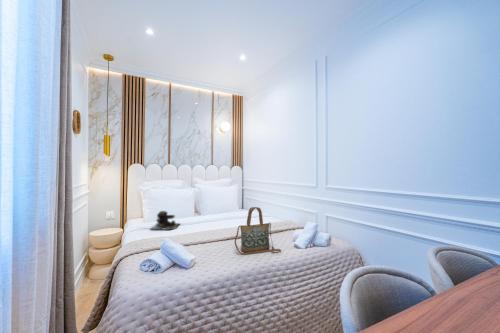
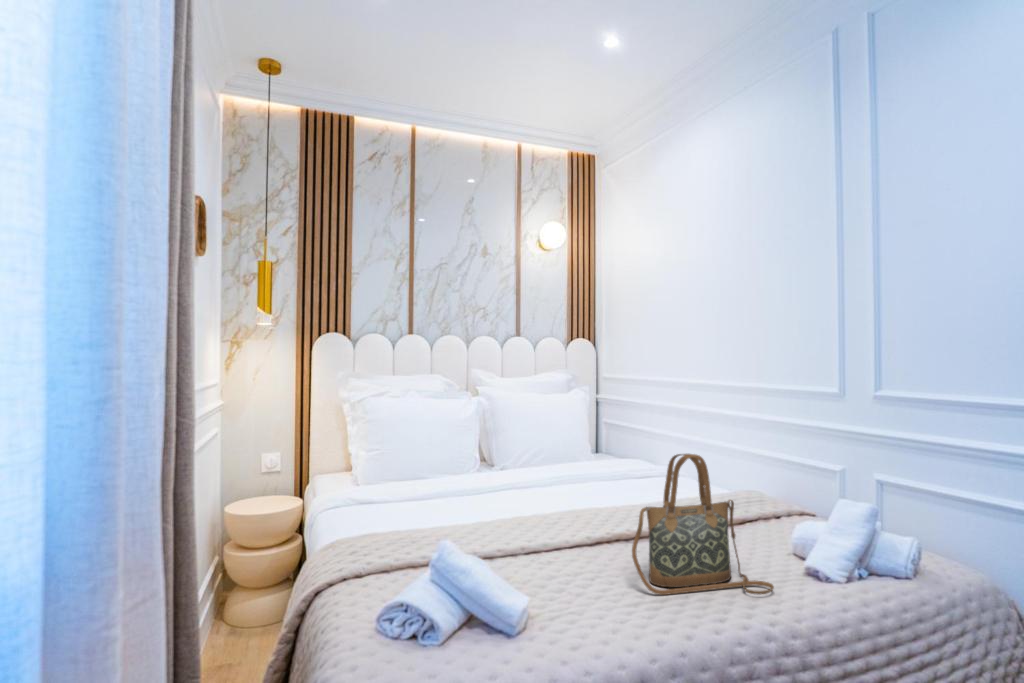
teddy bear: present [151,211,179,230] -> none [376,455,450,506]

